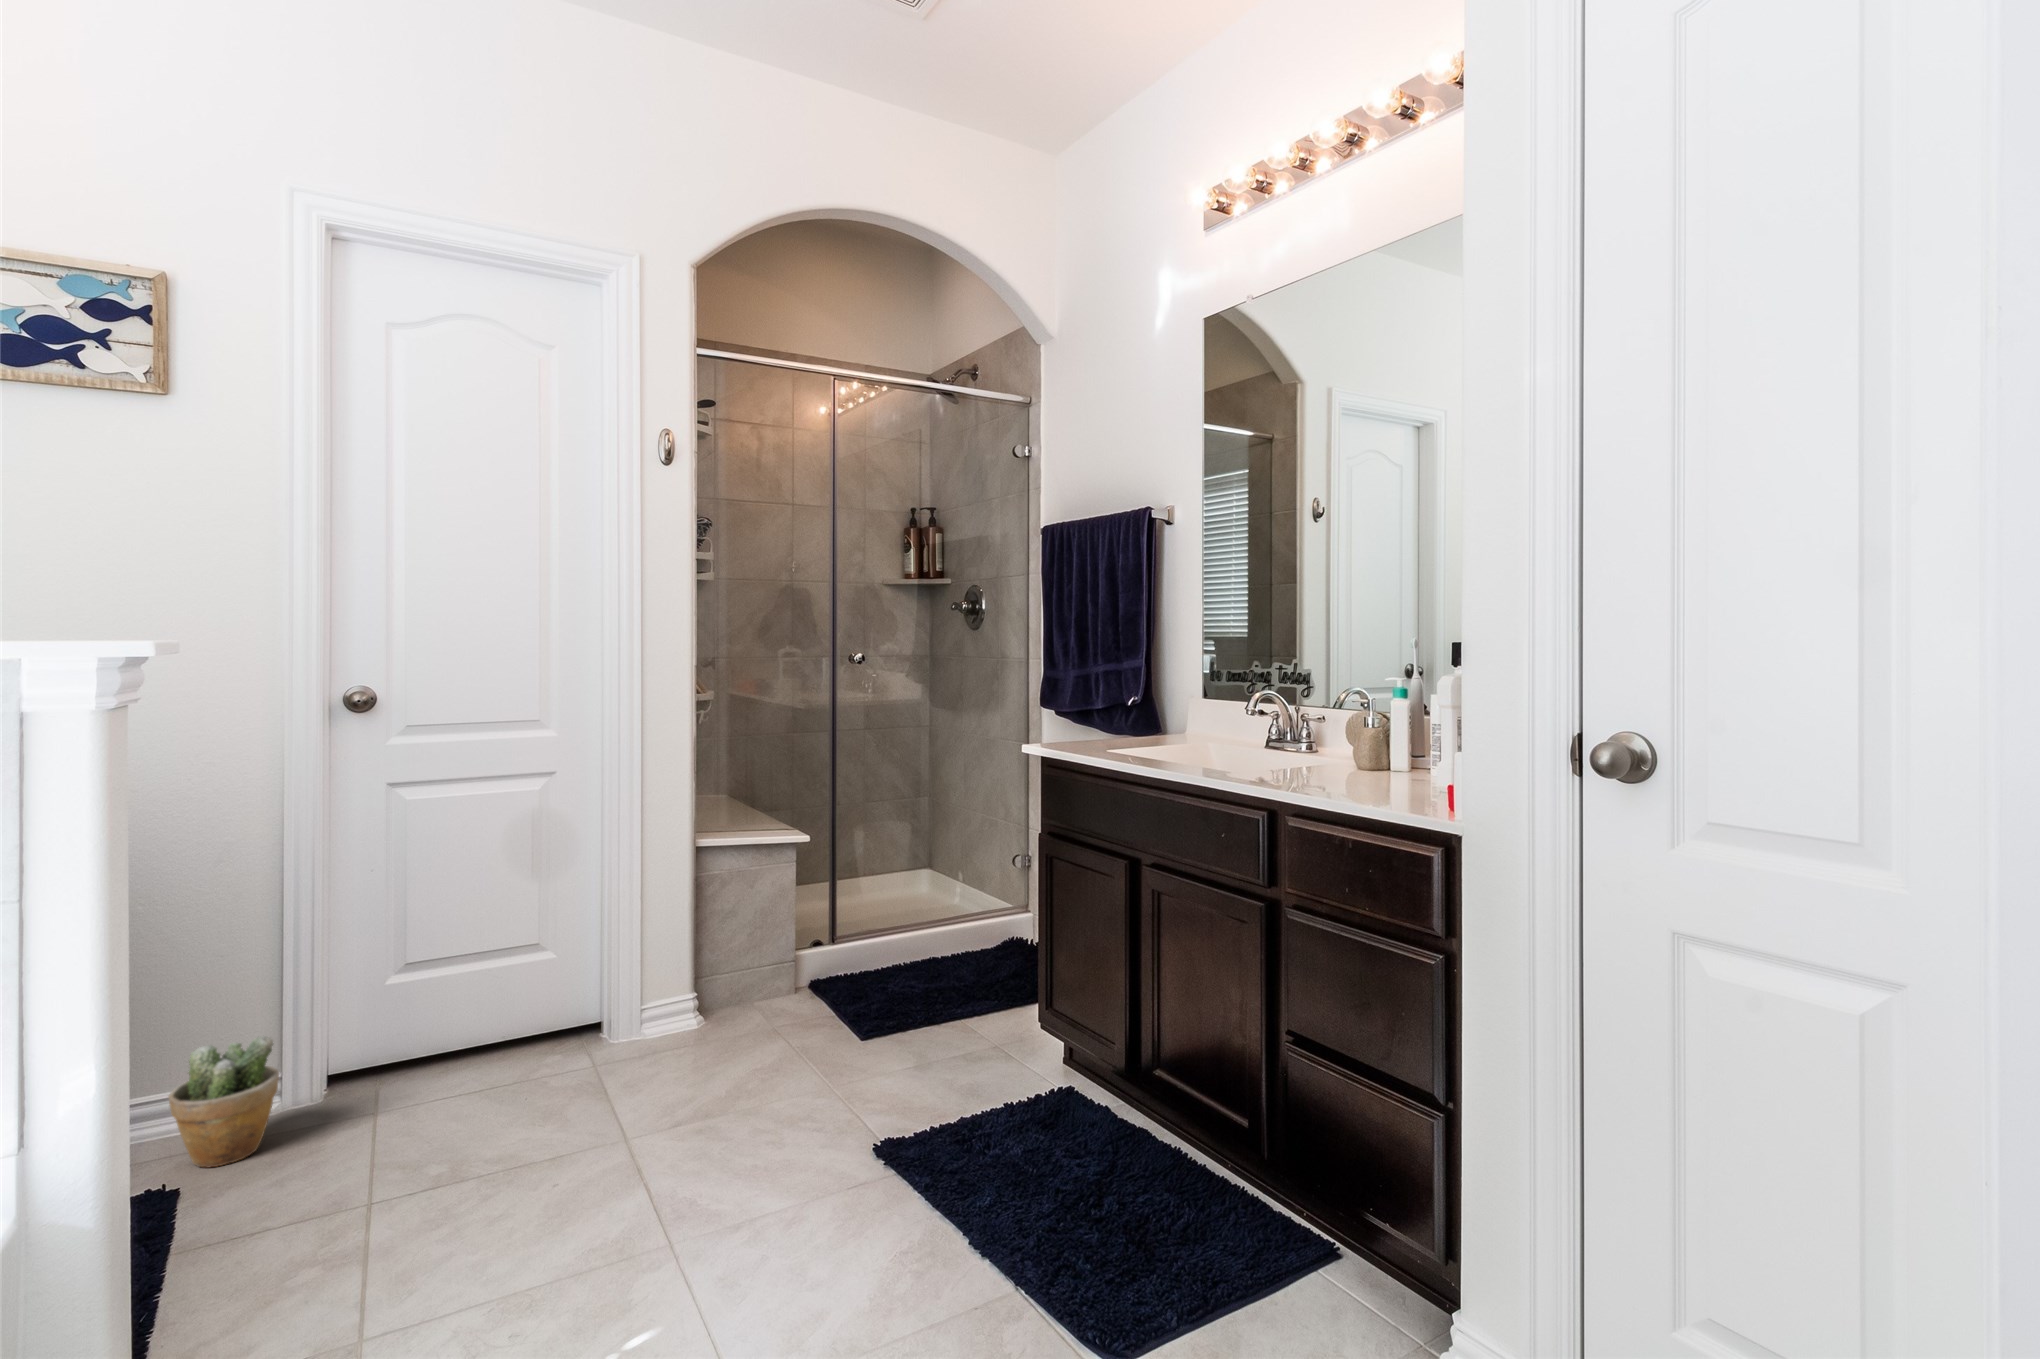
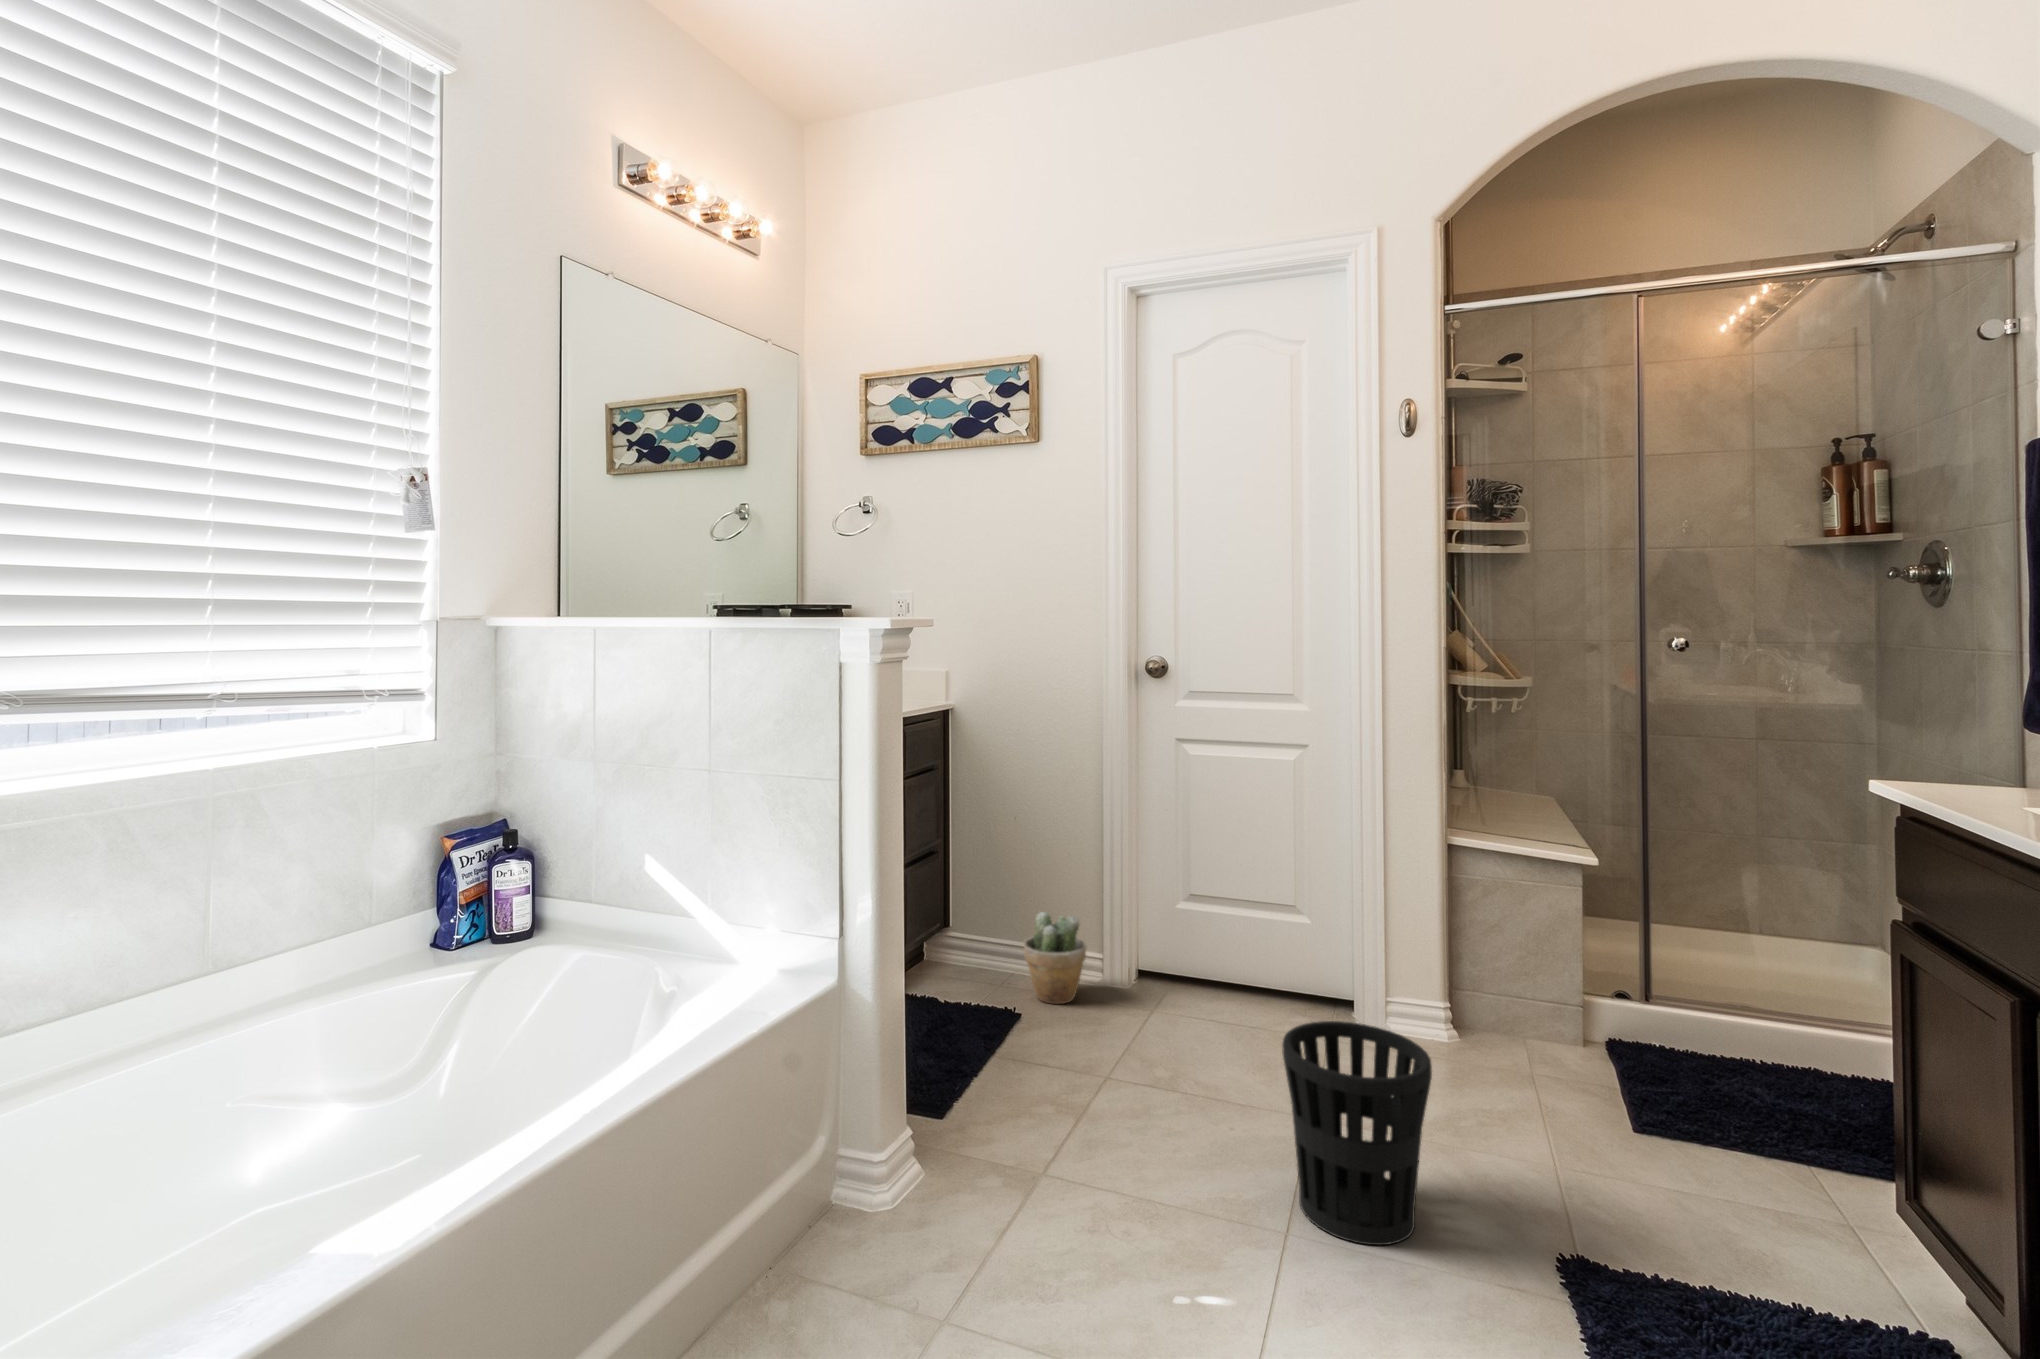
wastebasket: none [660,1021,792,1220] -> present [1282,1021,1432,1245]

